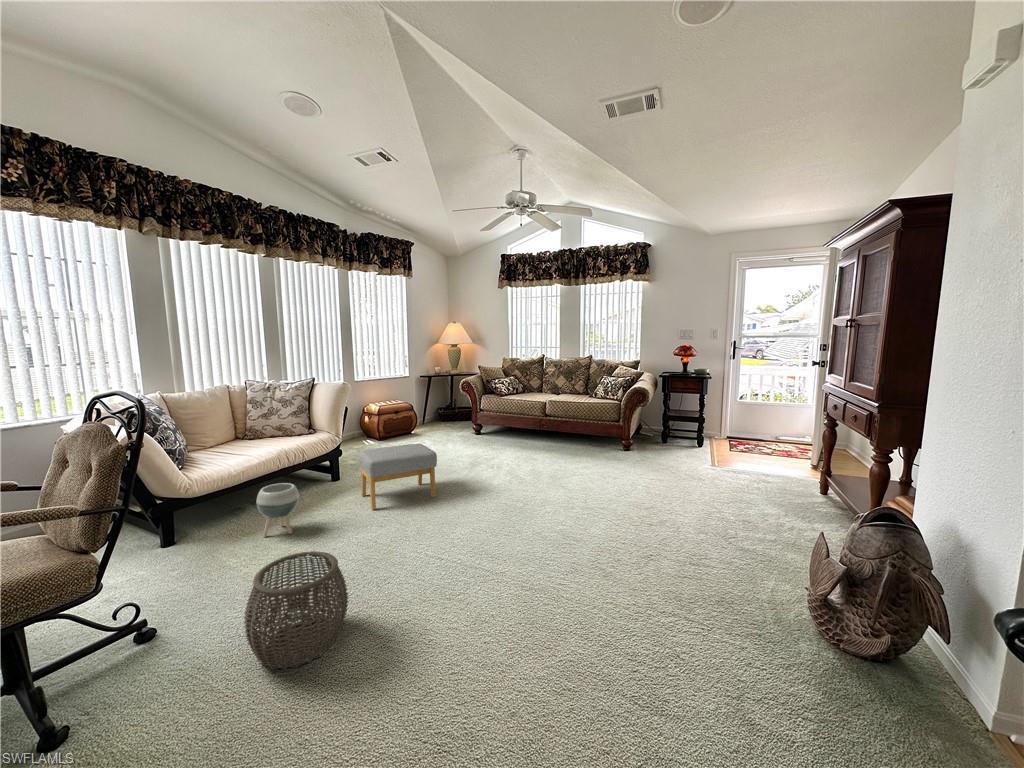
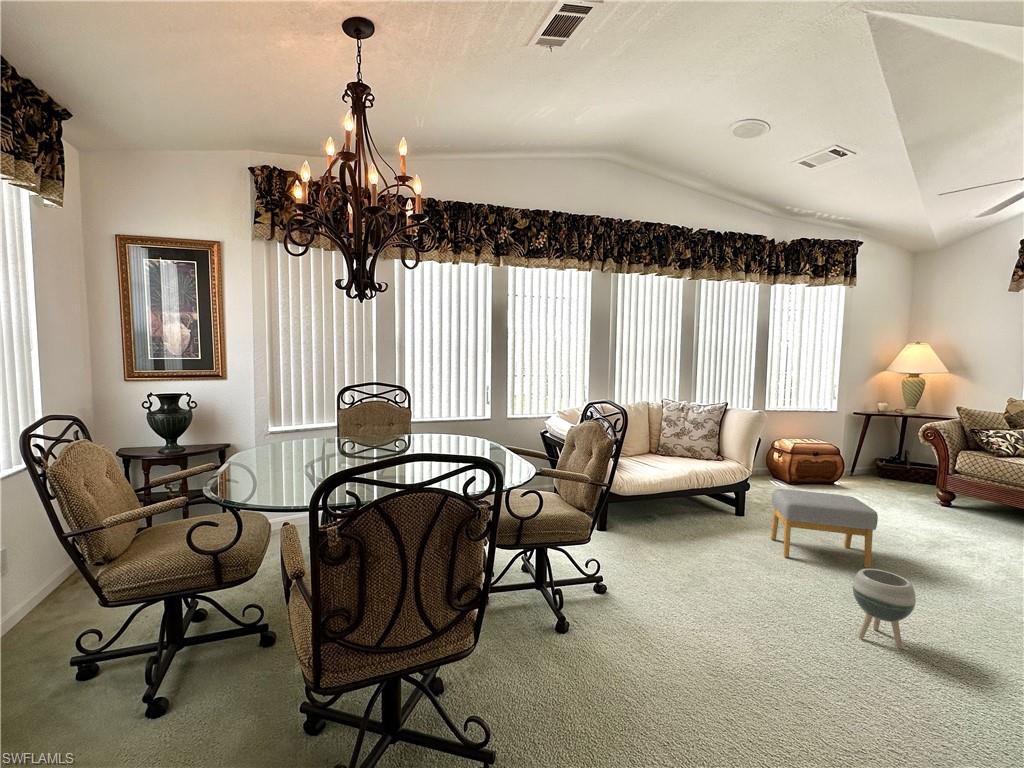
planter: present [257,483,299,536] -> present [853,569,916,649]
woven basket: present [244,551,348,669] -> none [678,563,770,665]

